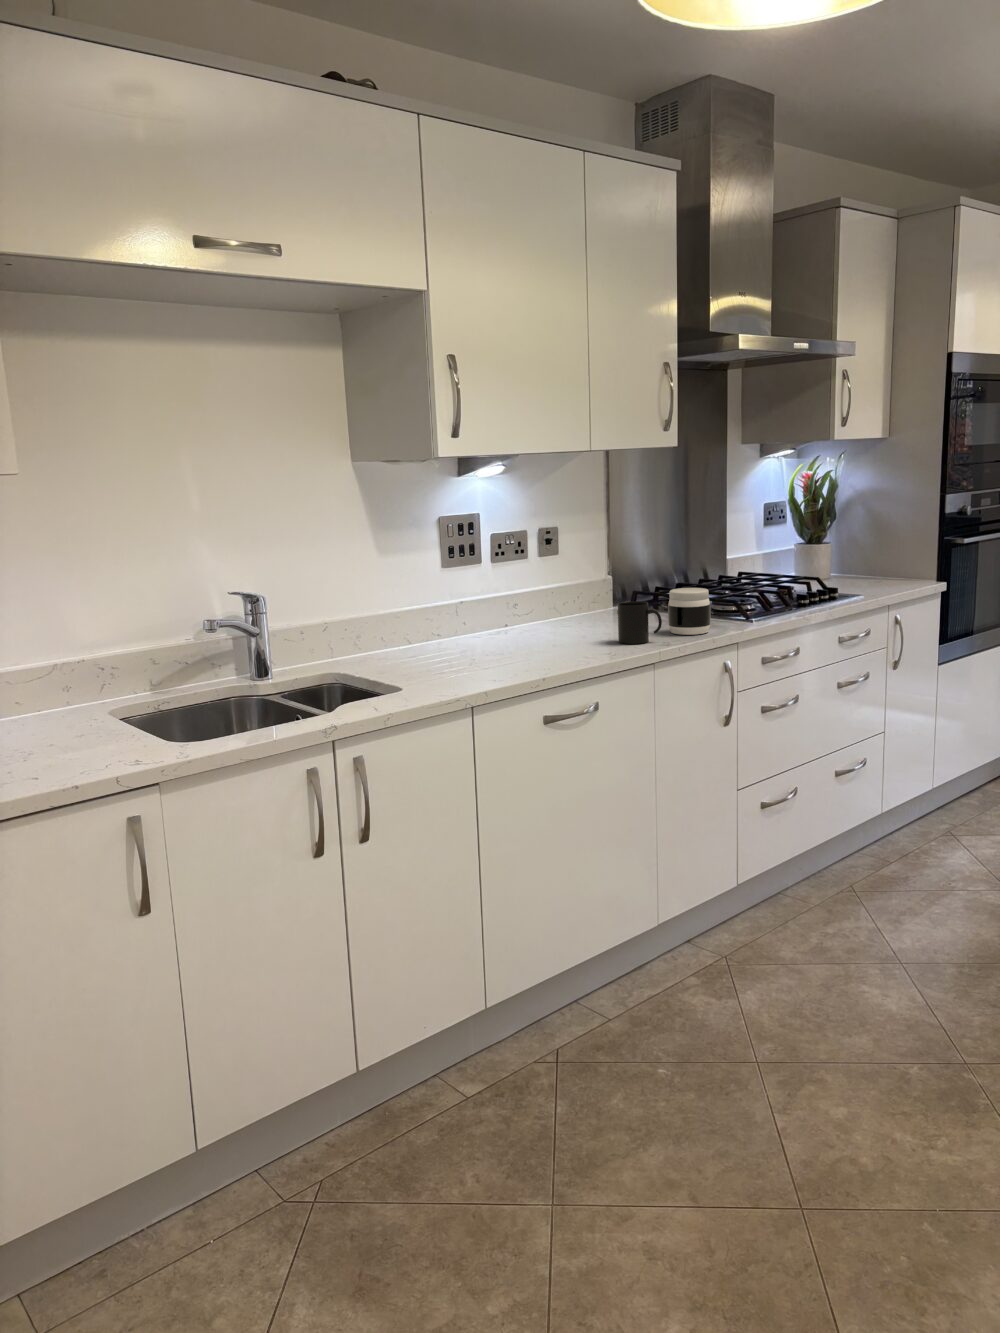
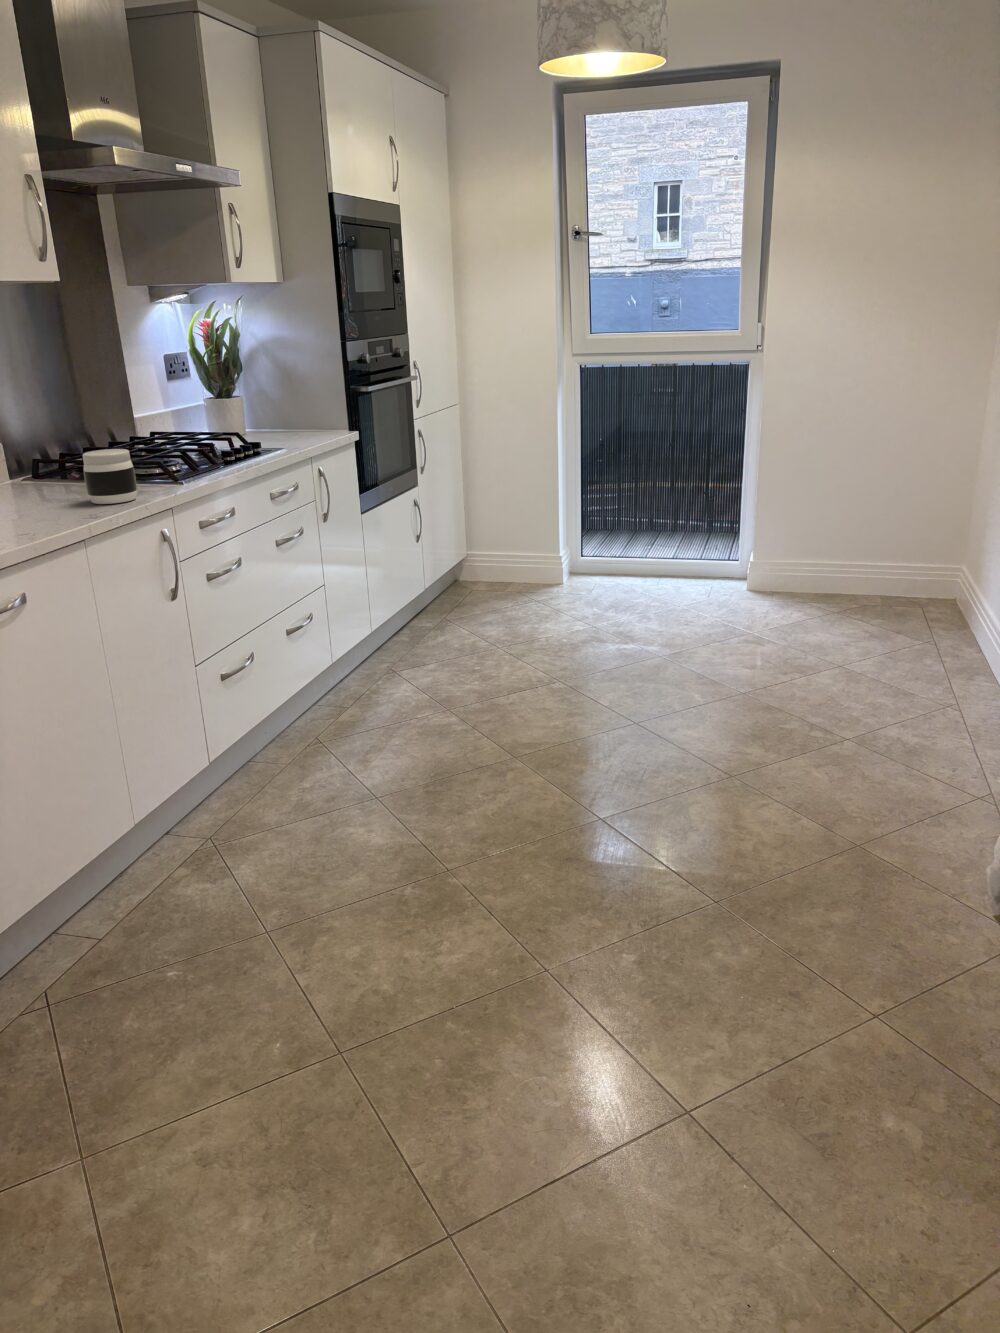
mug: present [617,601,662,644] -> none [21,469,81,521]

